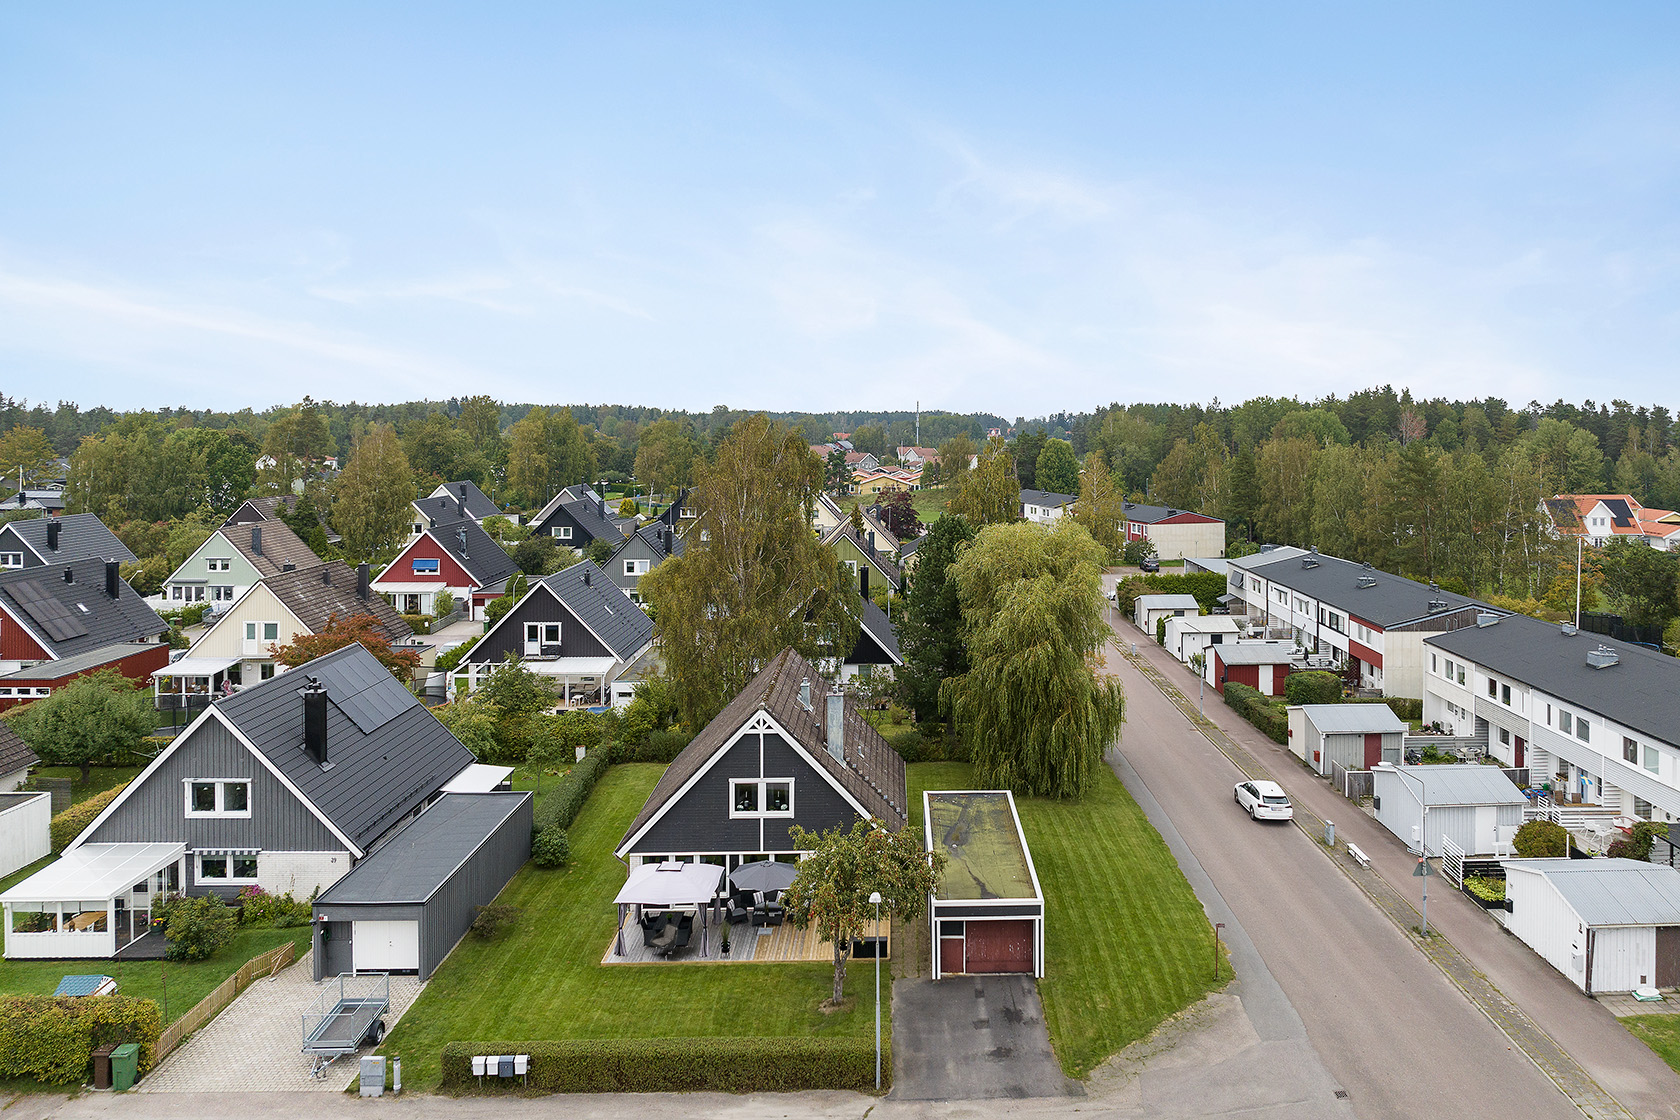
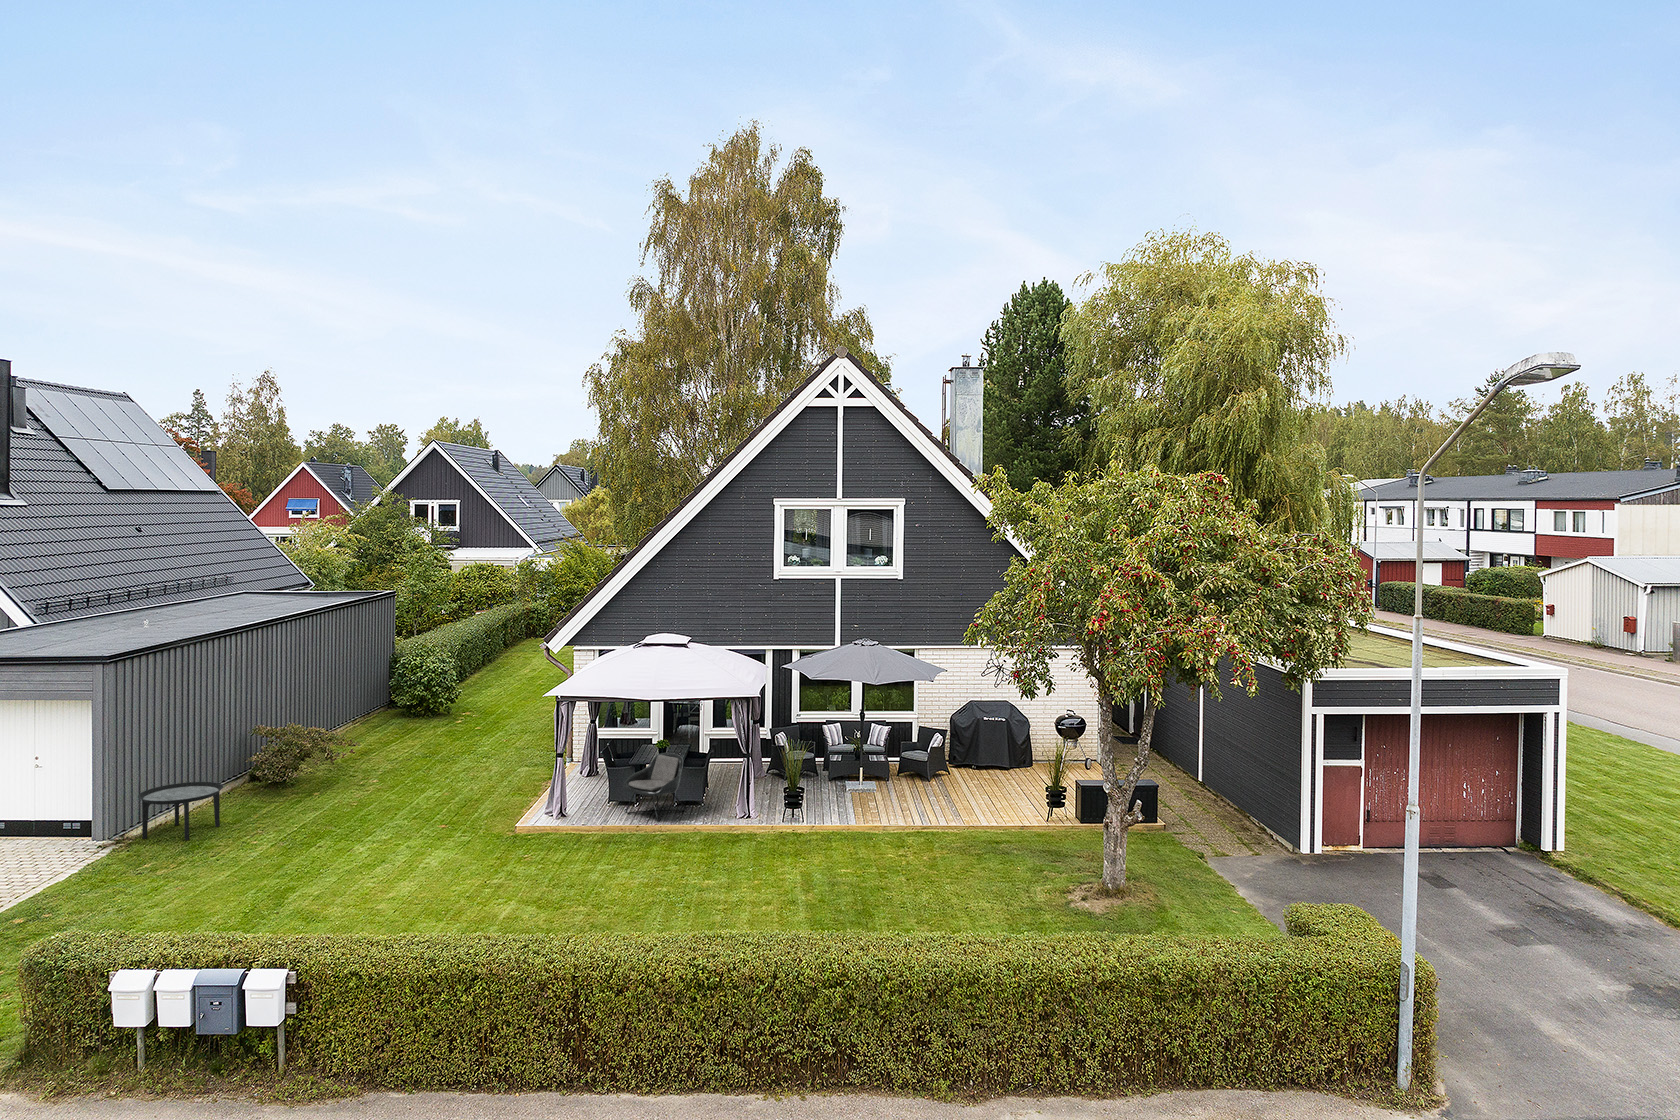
round table: none [438,945,472,976] -> present [138,782,223,840]

